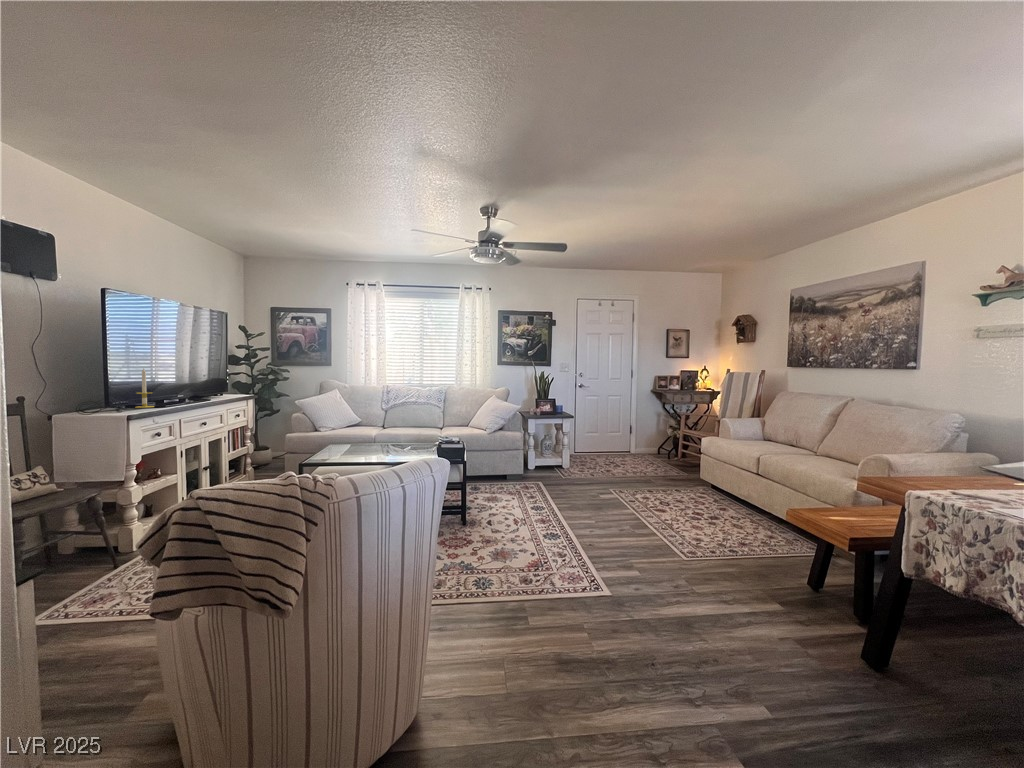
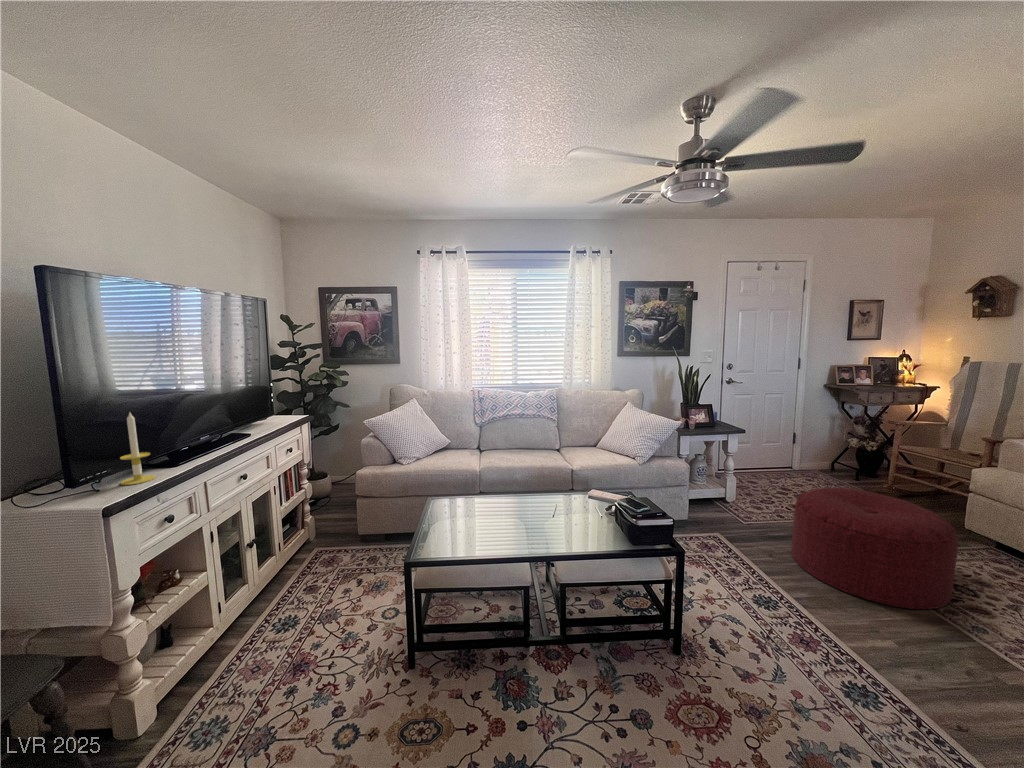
ottoman: none [574,446,653,507] -> present [791,488,958,609]

